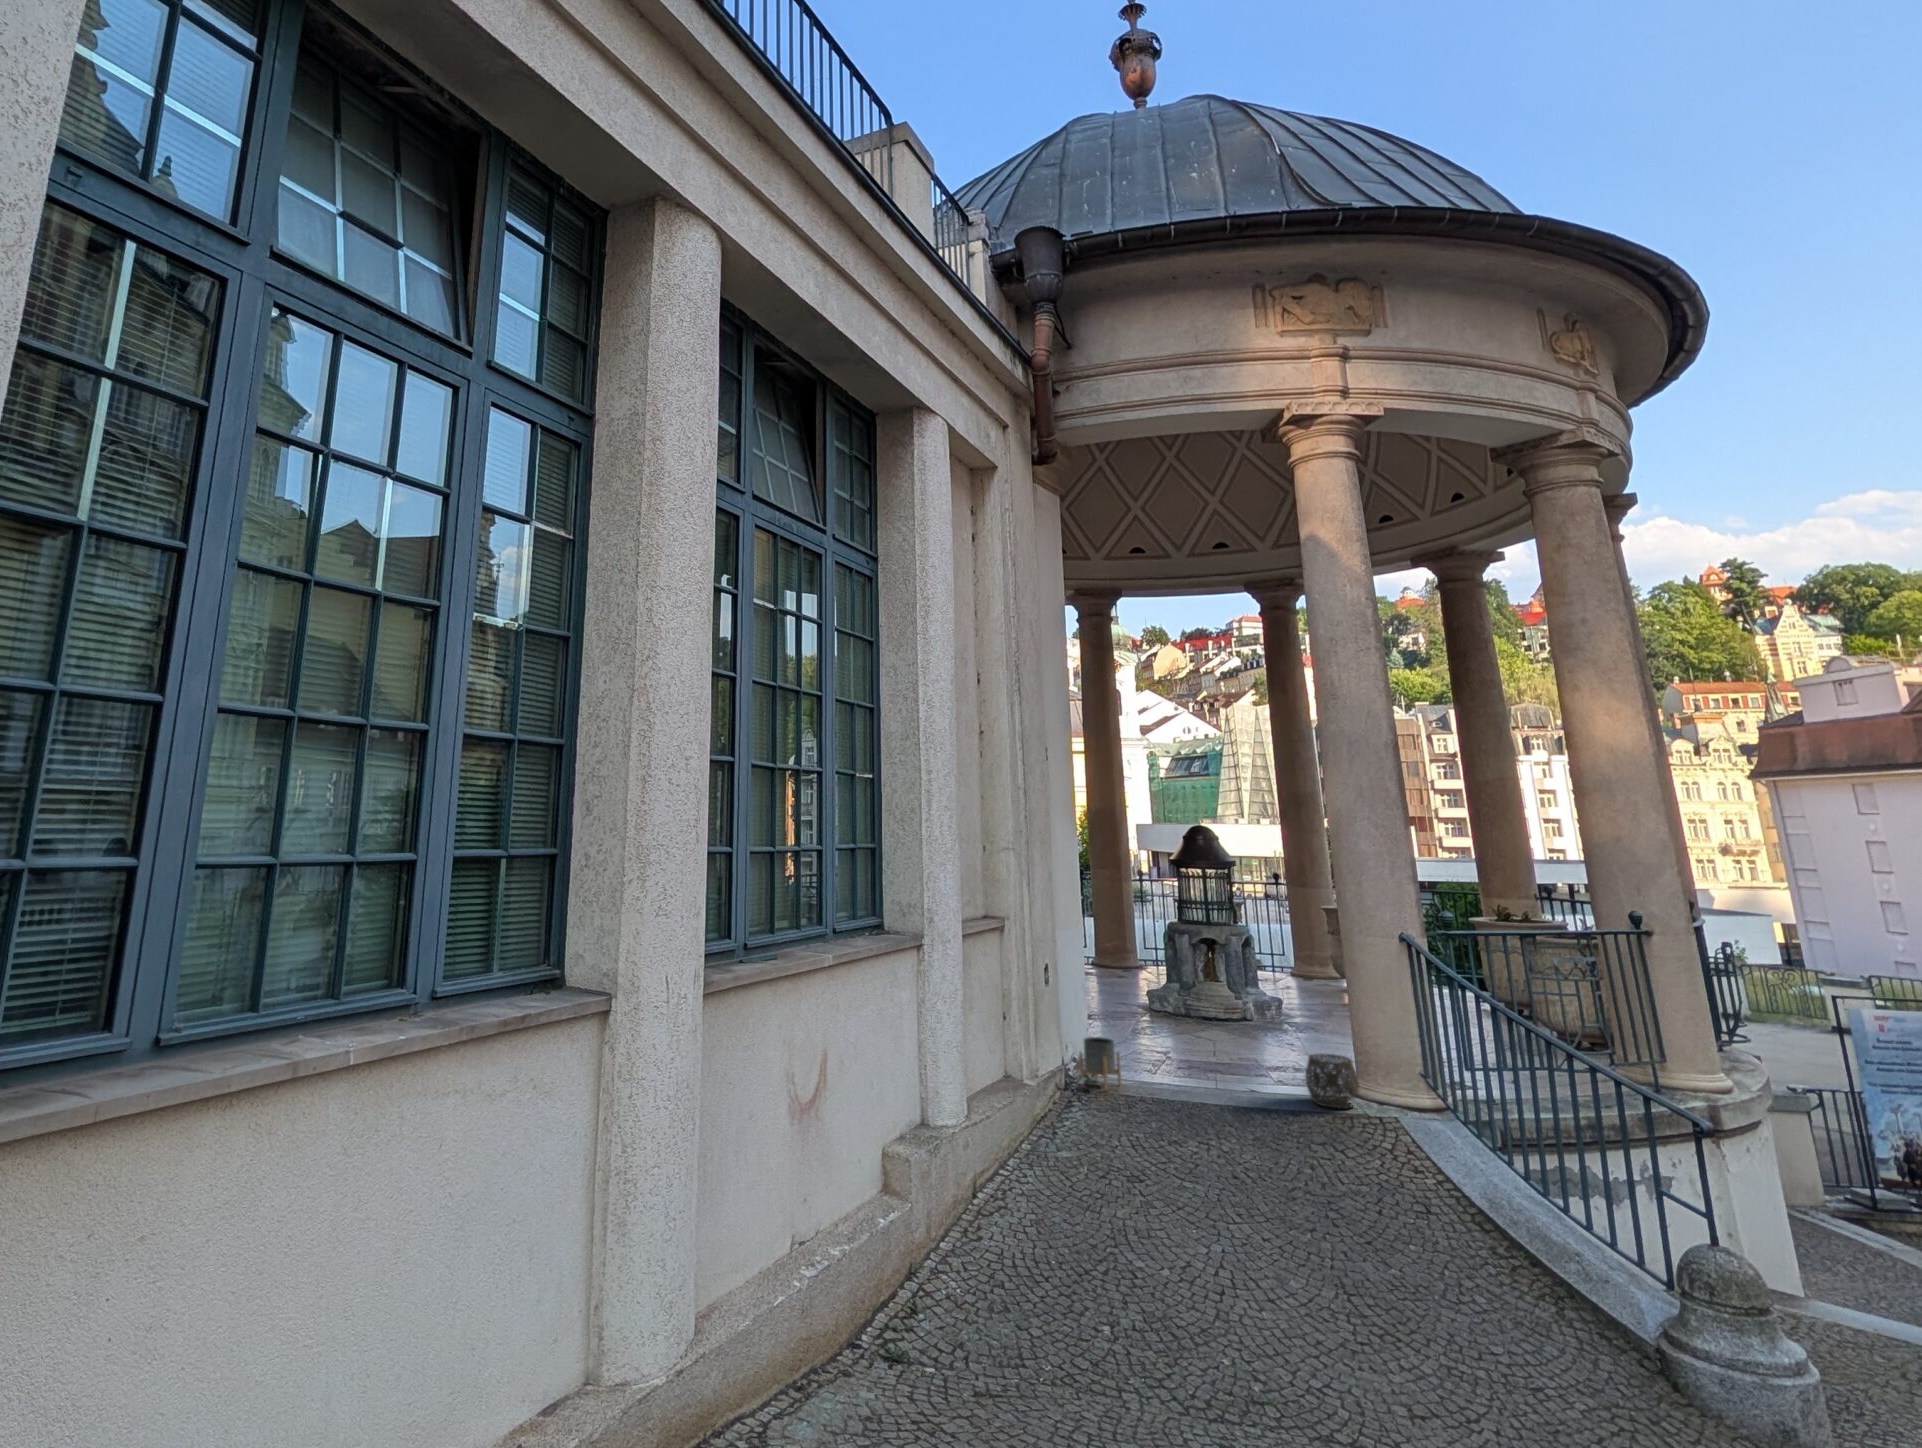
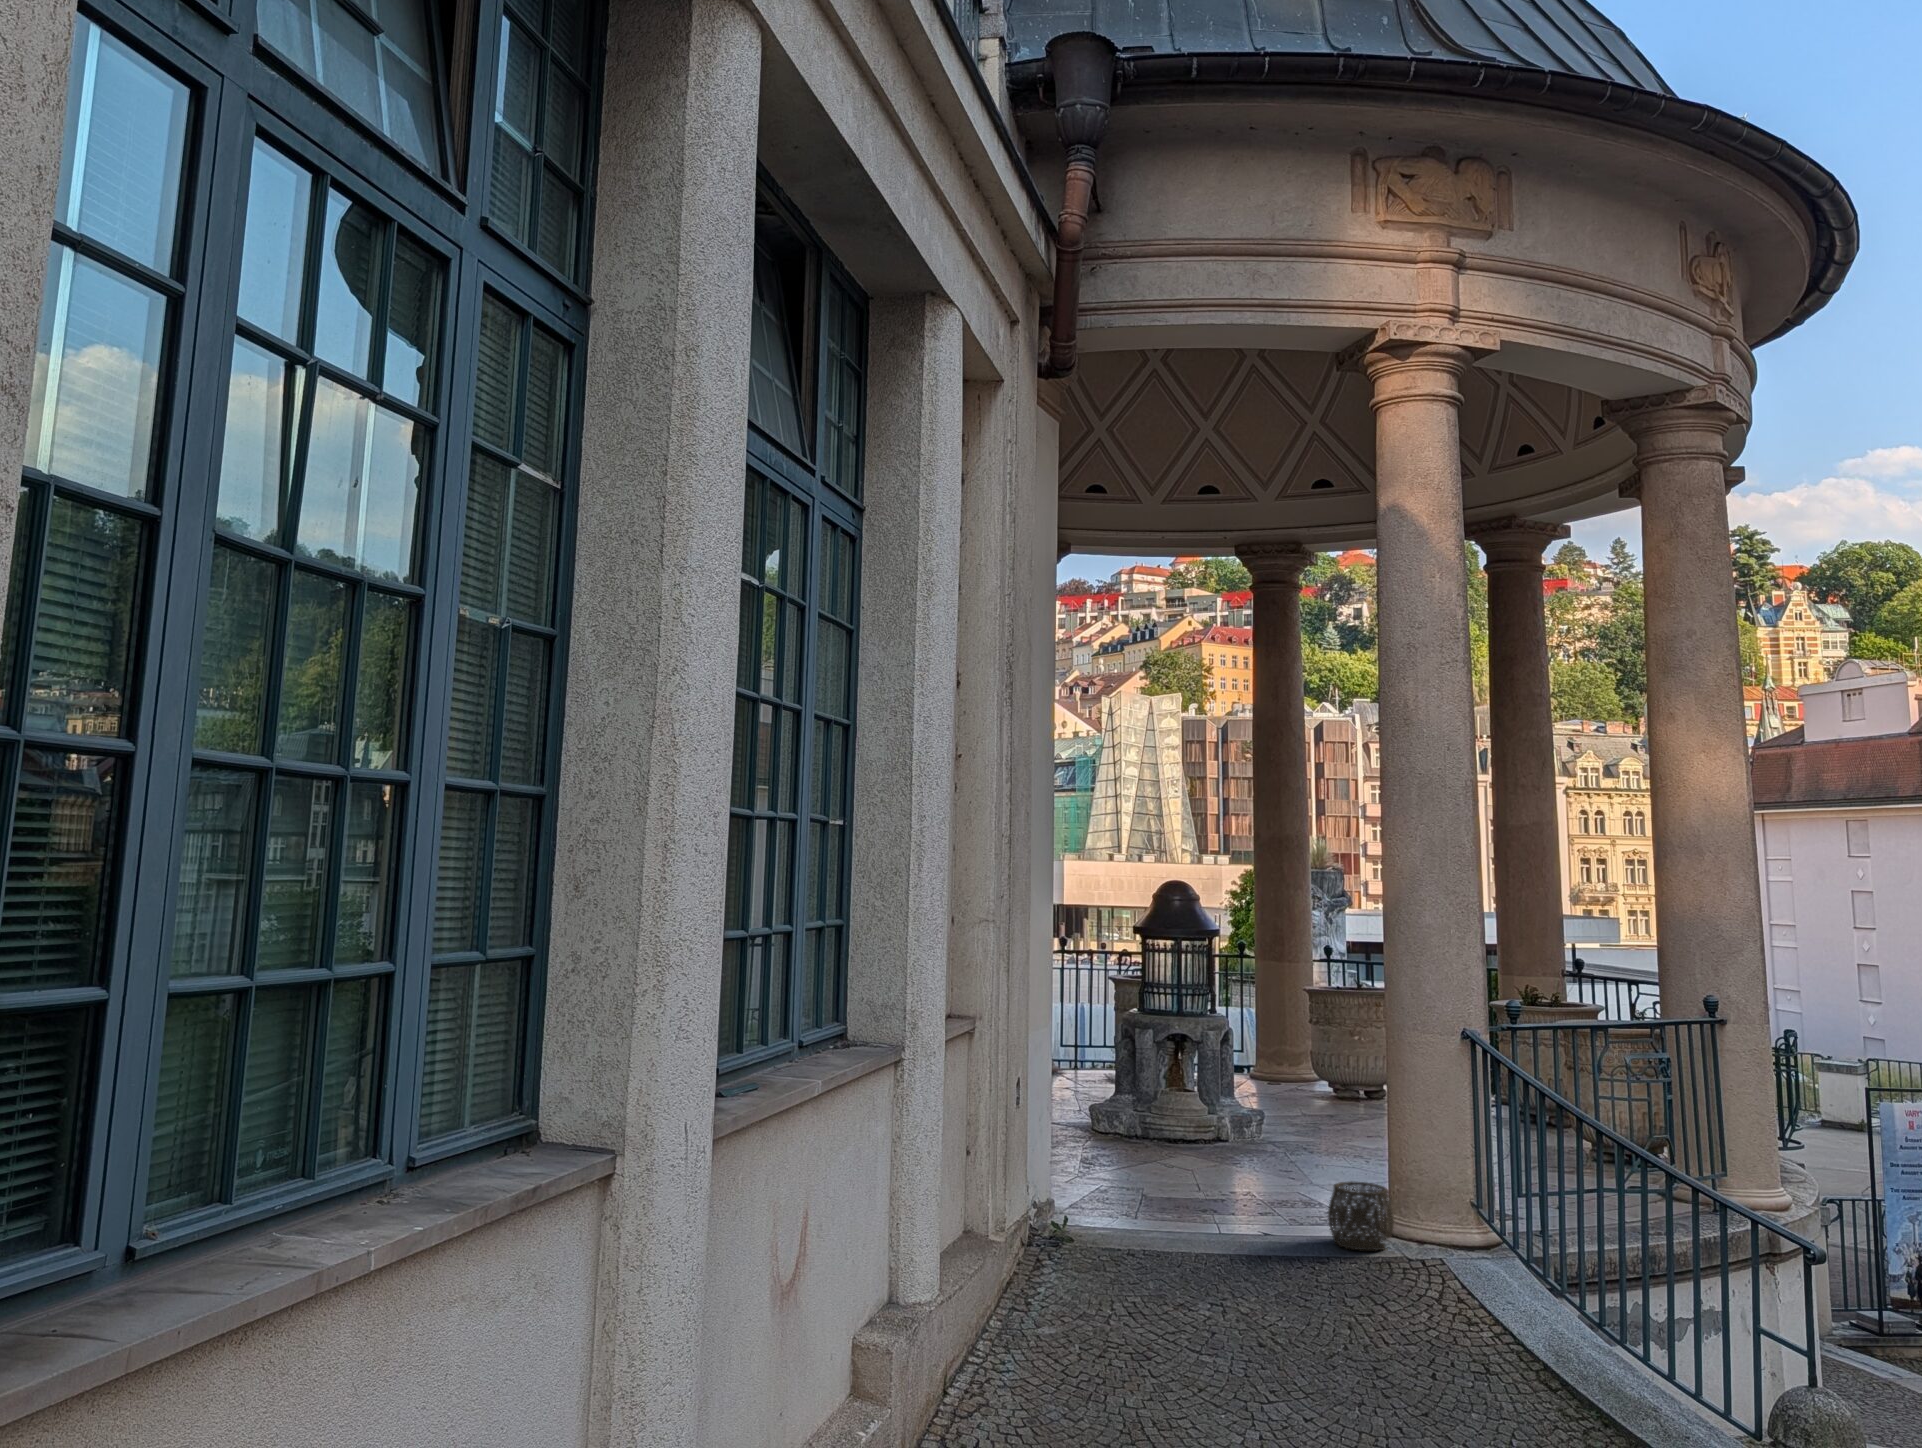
planter: present [1079,1037,1121,1091] -> none [1036,1169,1090,1241]

